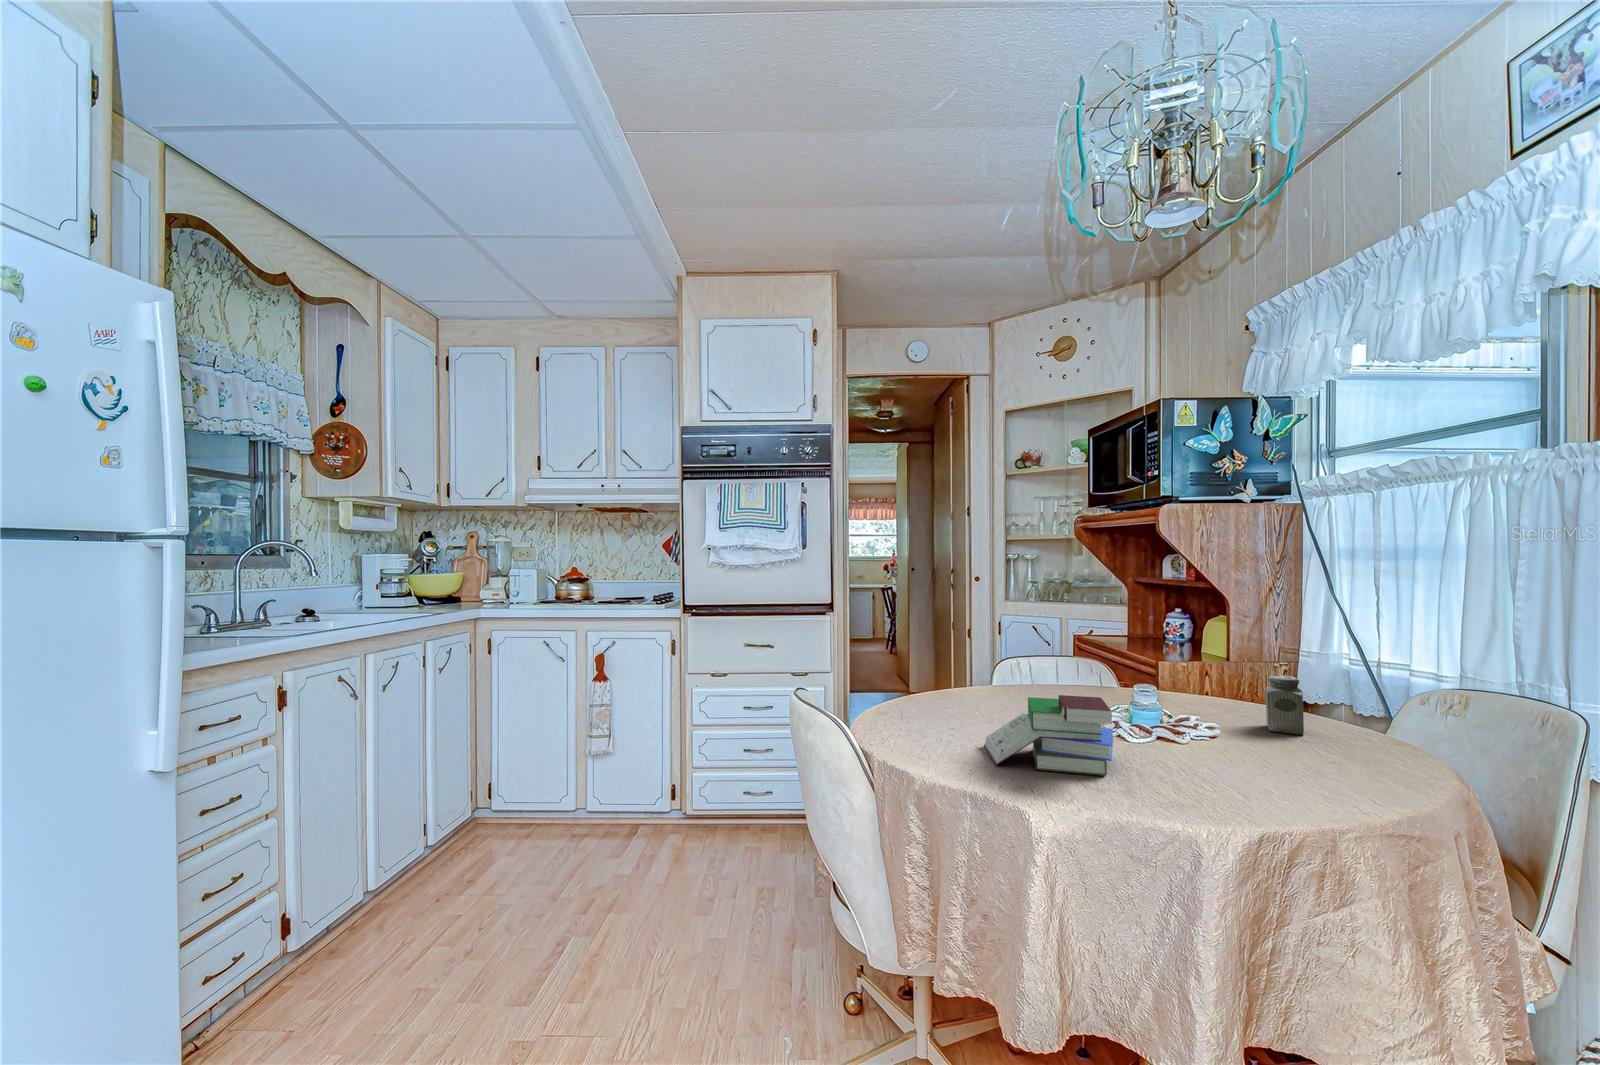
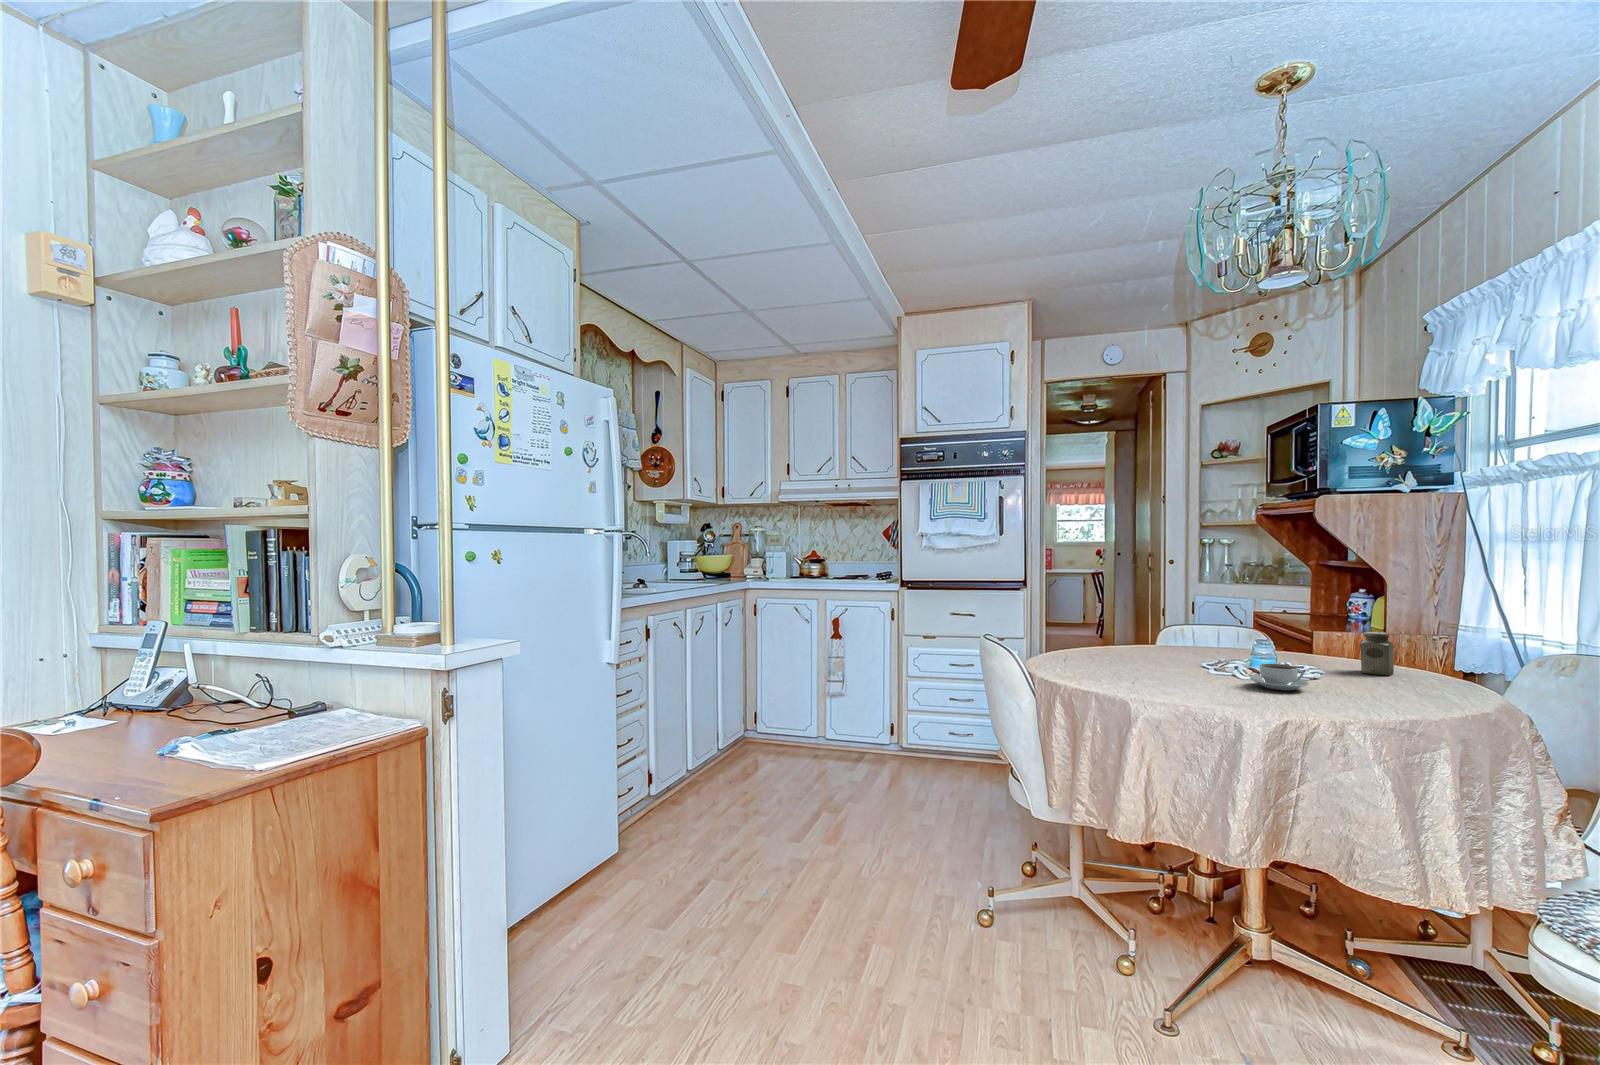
book: present [984,695,1113,776] -> none [1118,632,1211,683]
coffee cup: none [1175,738,1260,783] -> present [1250,664,1309,690]

